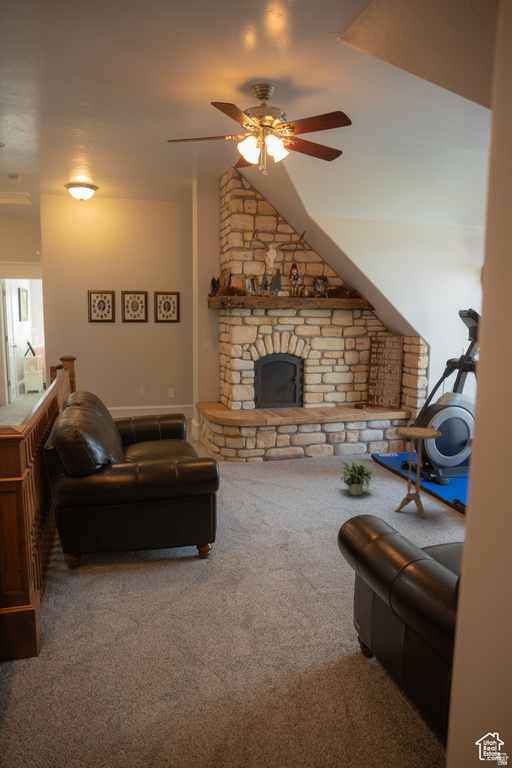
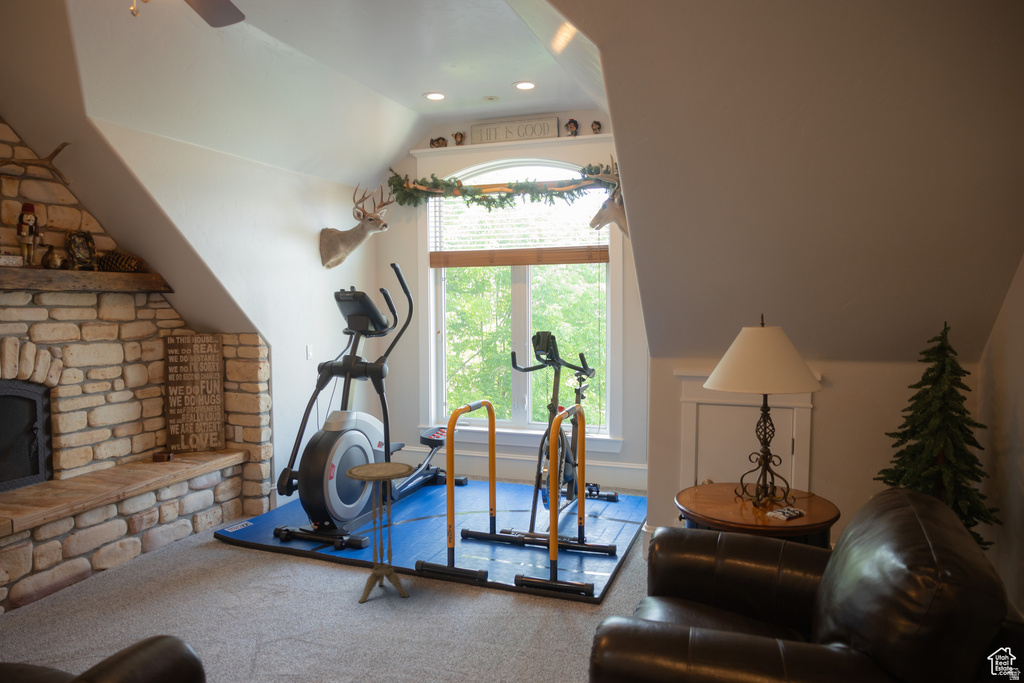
potted plant: present [341,460,373,495] -> none [218,545,299,605]

